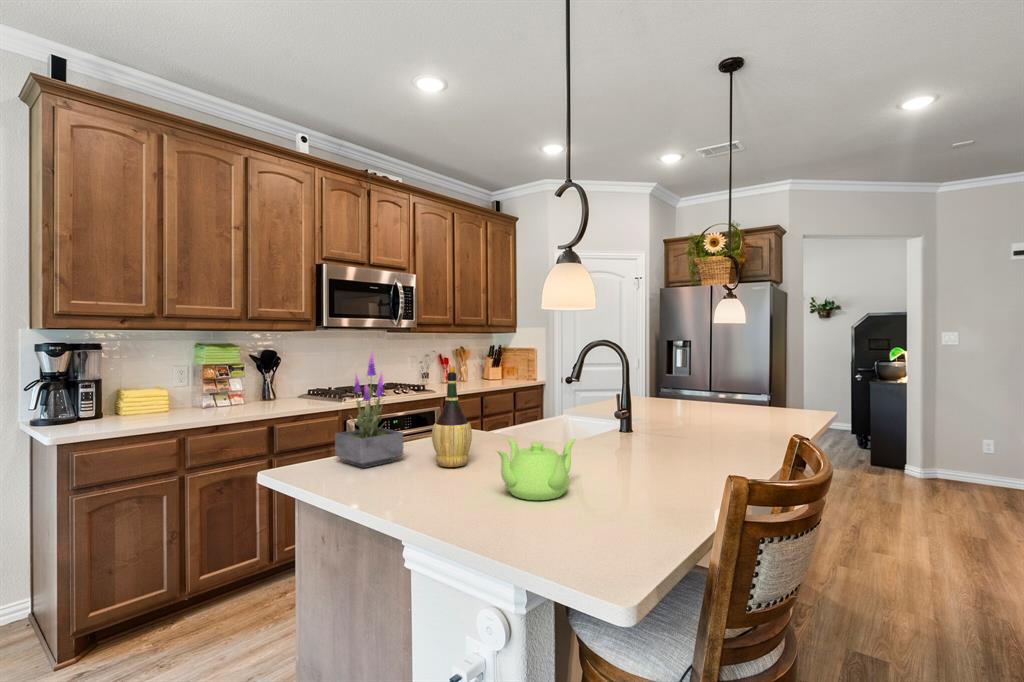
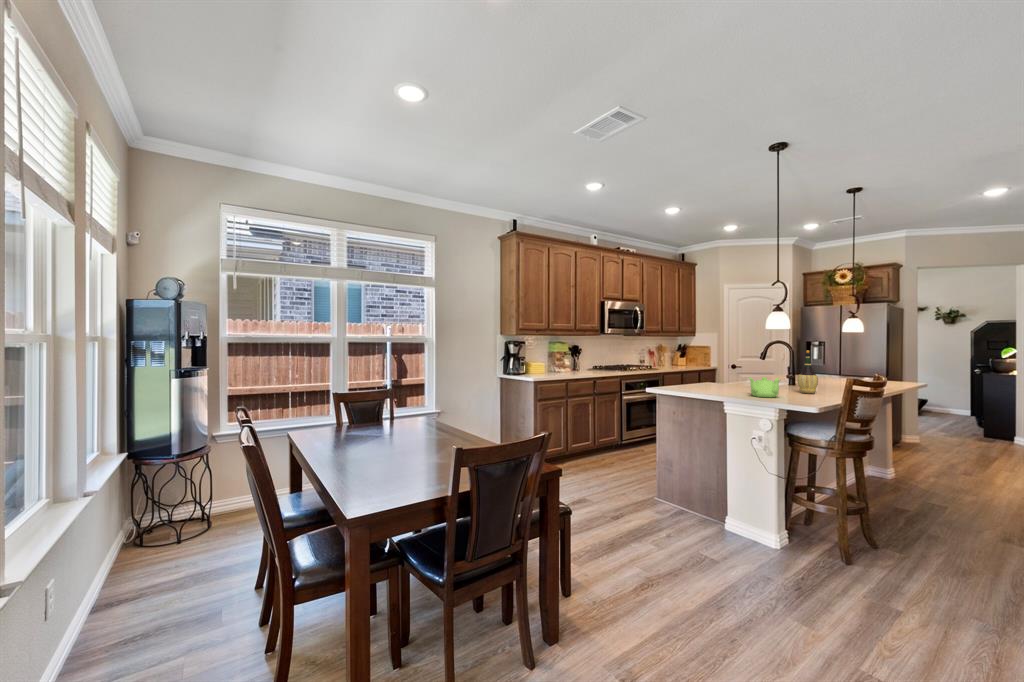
potted plant: present [335,350,403,468] -> none [664,343,693,389]
wine bottle: present [432,366,472,467] -> present [797,350,818,393]

